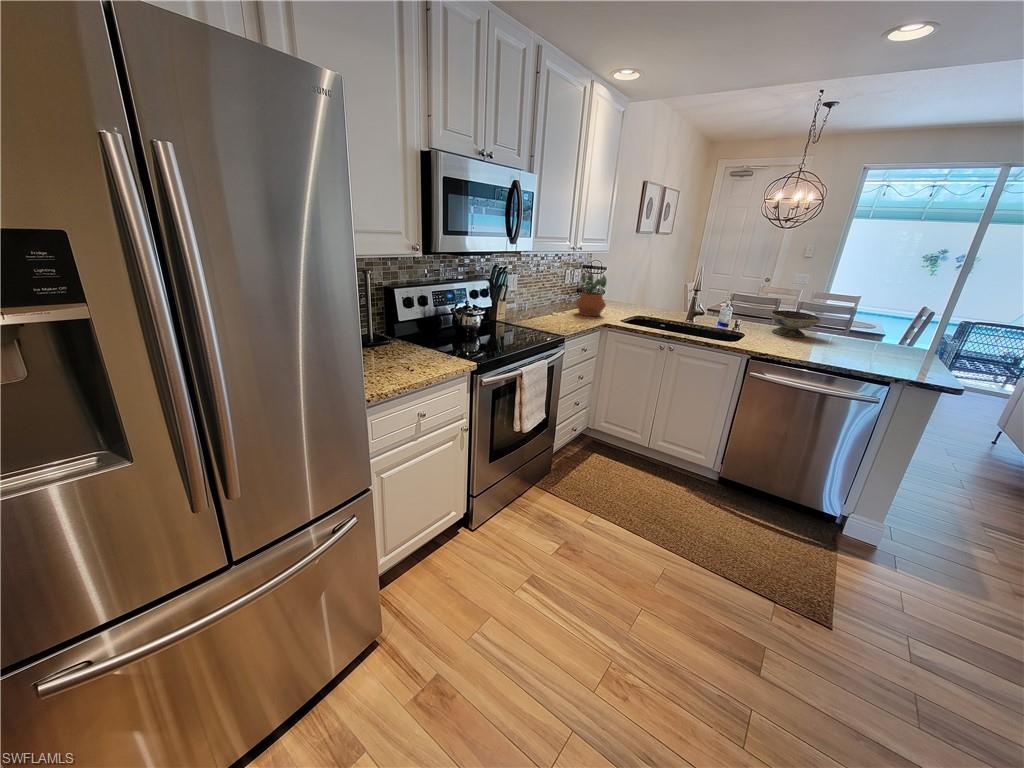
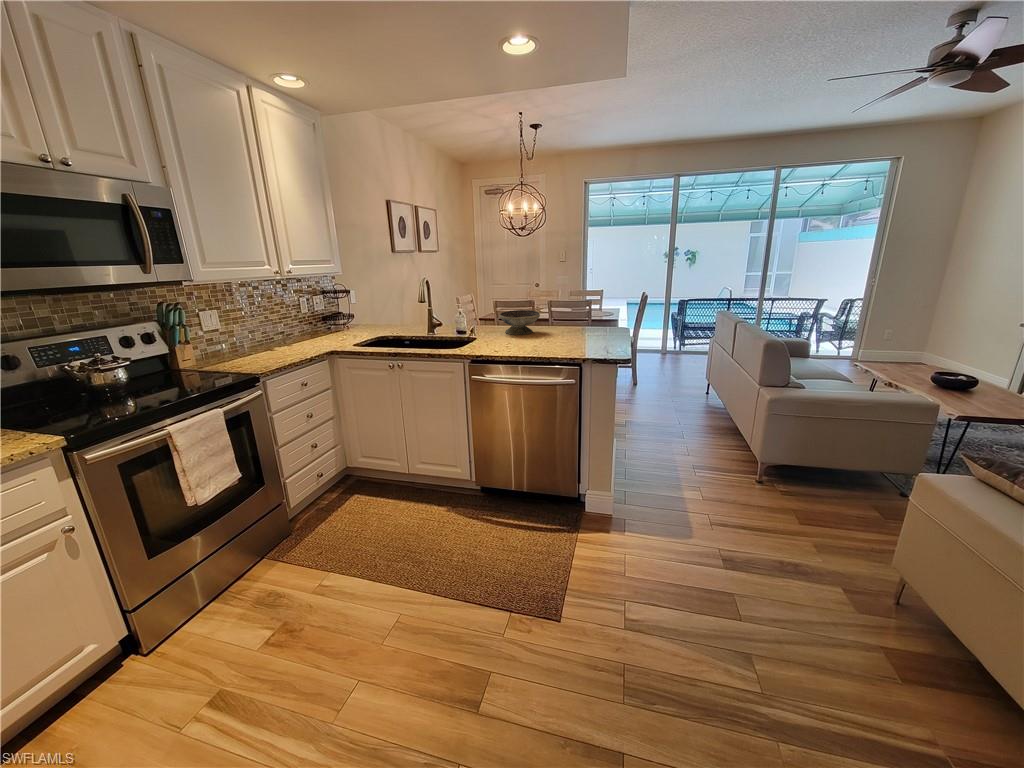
potted plant: present [575,273,607,316] -> none [290,296,333,345]

